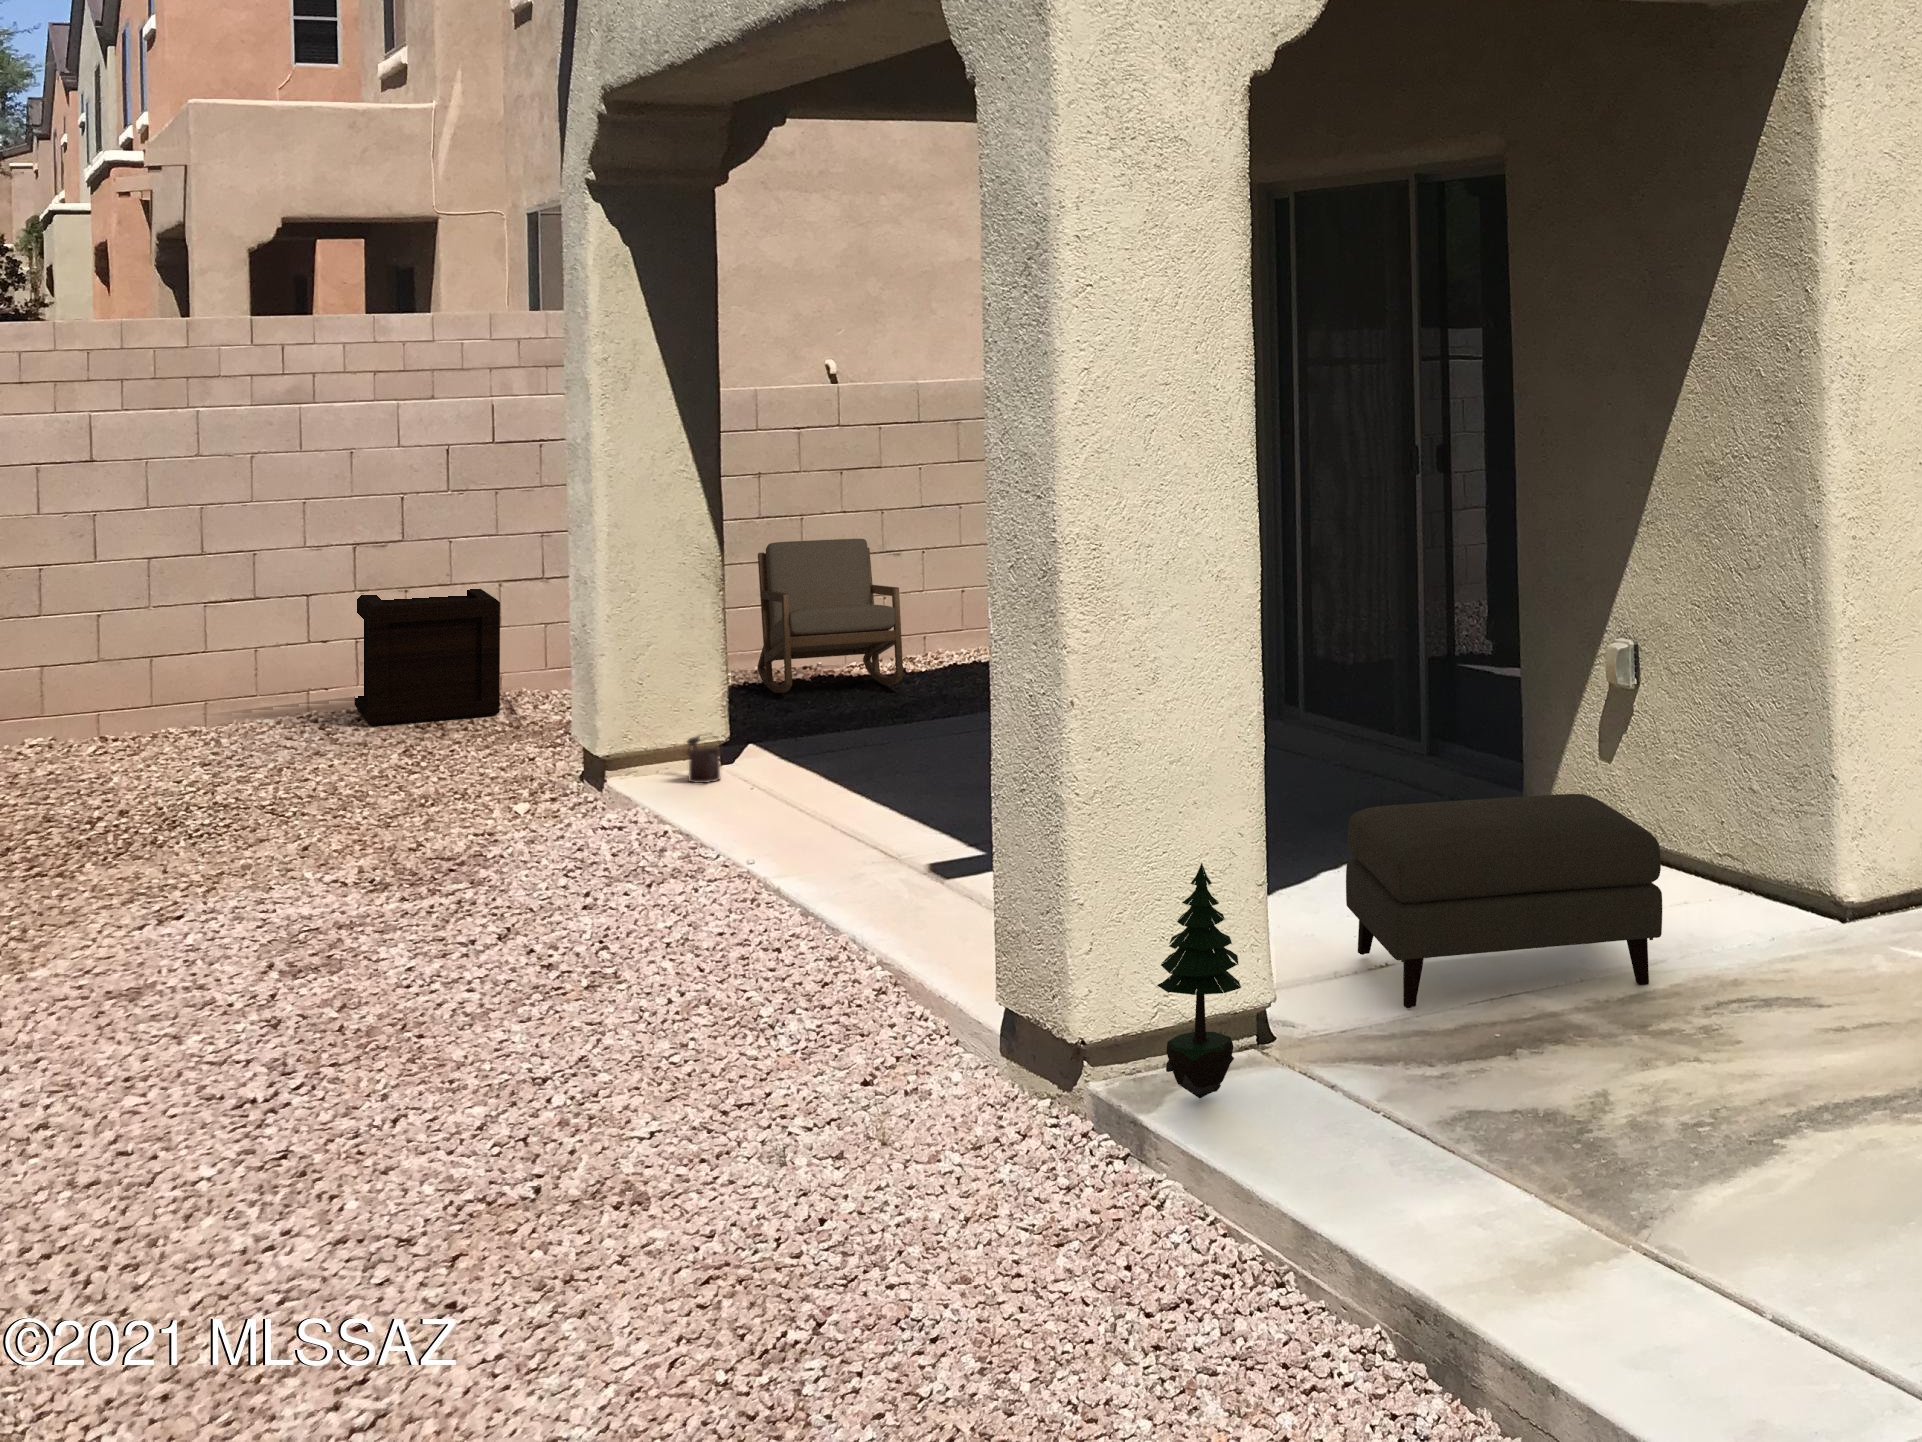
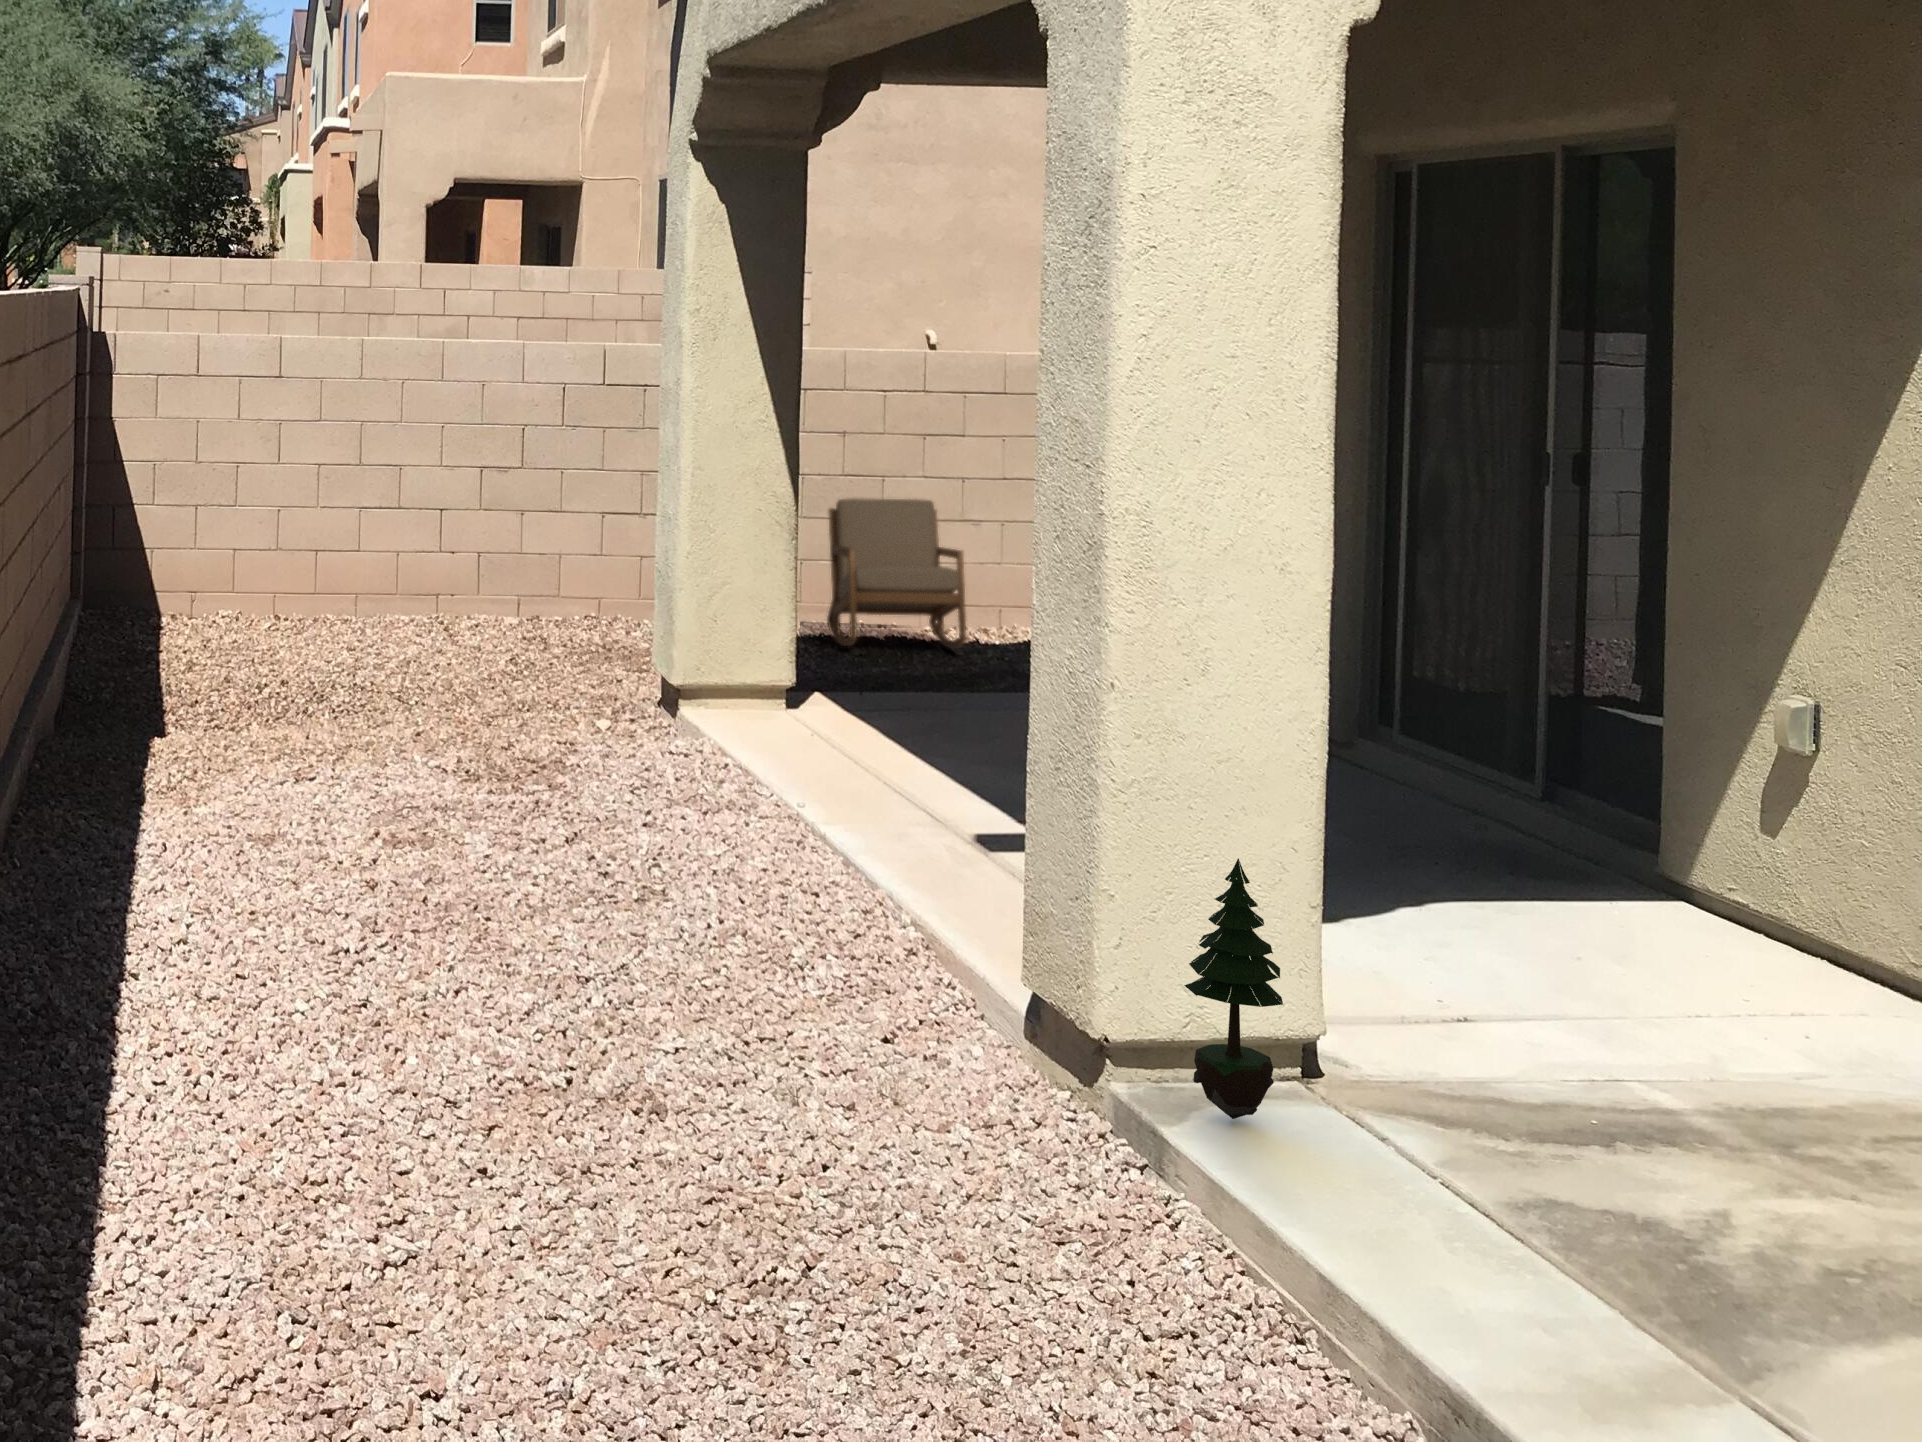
wooden crate: present [354,589,500,726] -> none [477,522,595,642]
watering can: present [687,735,723,783] -> none [748,675,781,723]
ottoman: present [1346,794,1662,1009] -> none [1429,827,1860,1093]

